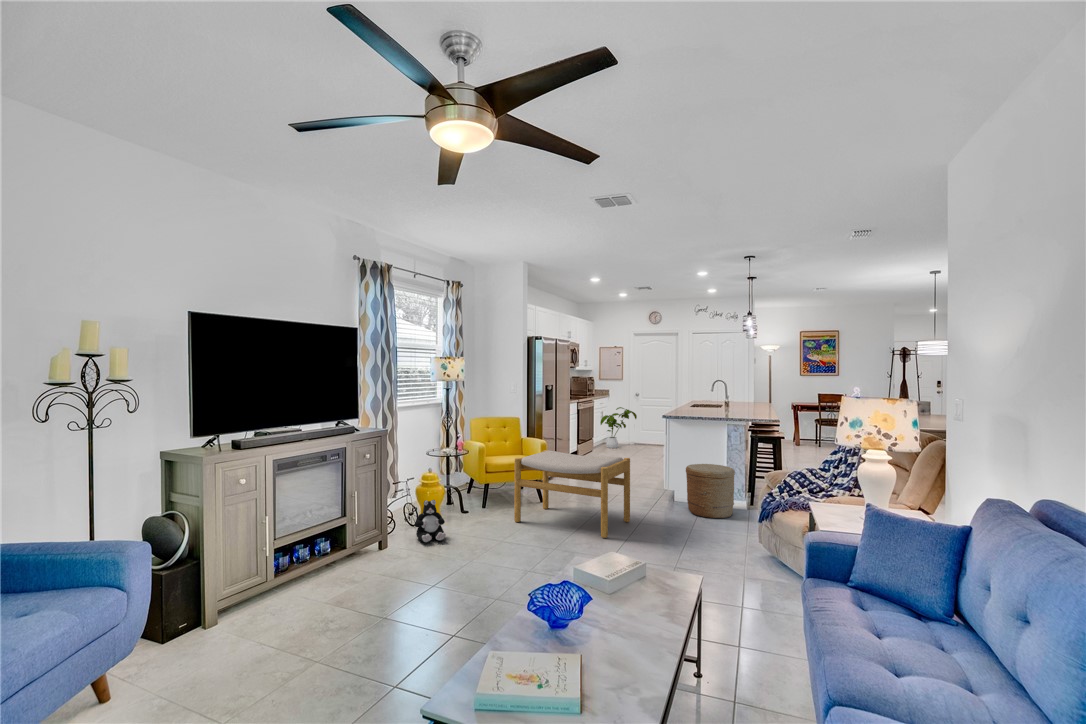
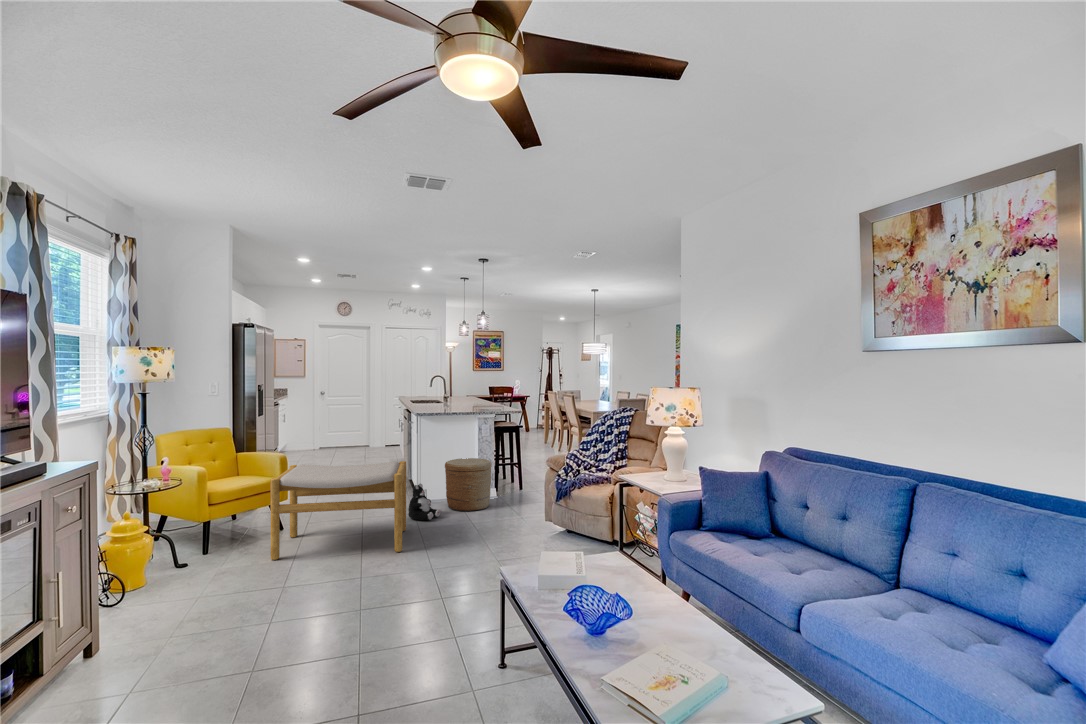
house plant: present [600,407,637,448] -> none [282,410,324,458]
plush toy: present [414,500,446,542] -> present [408,484,442,520]

